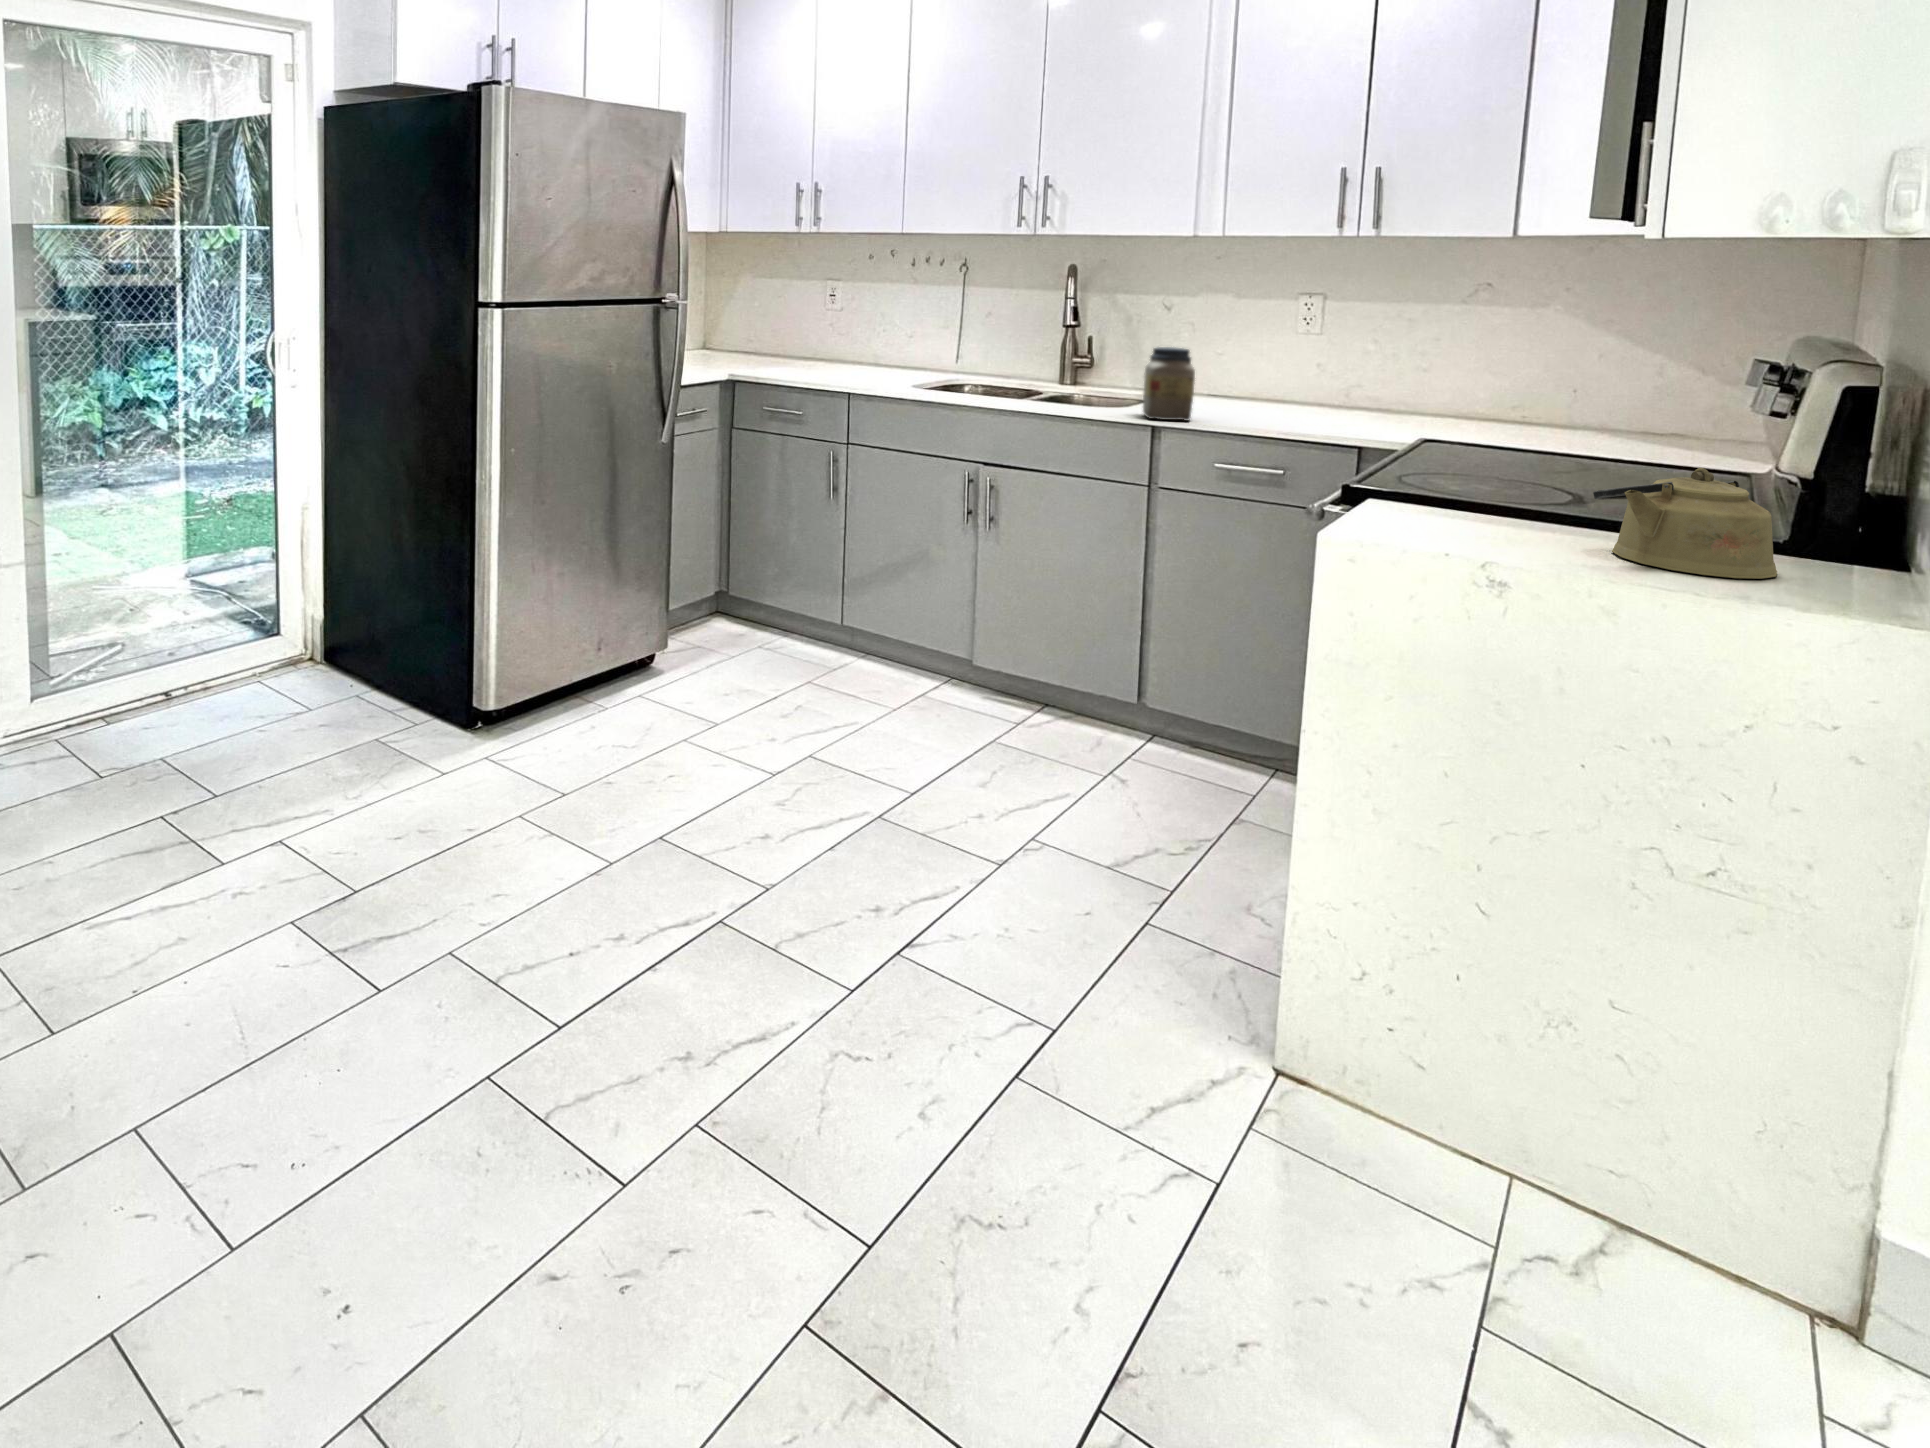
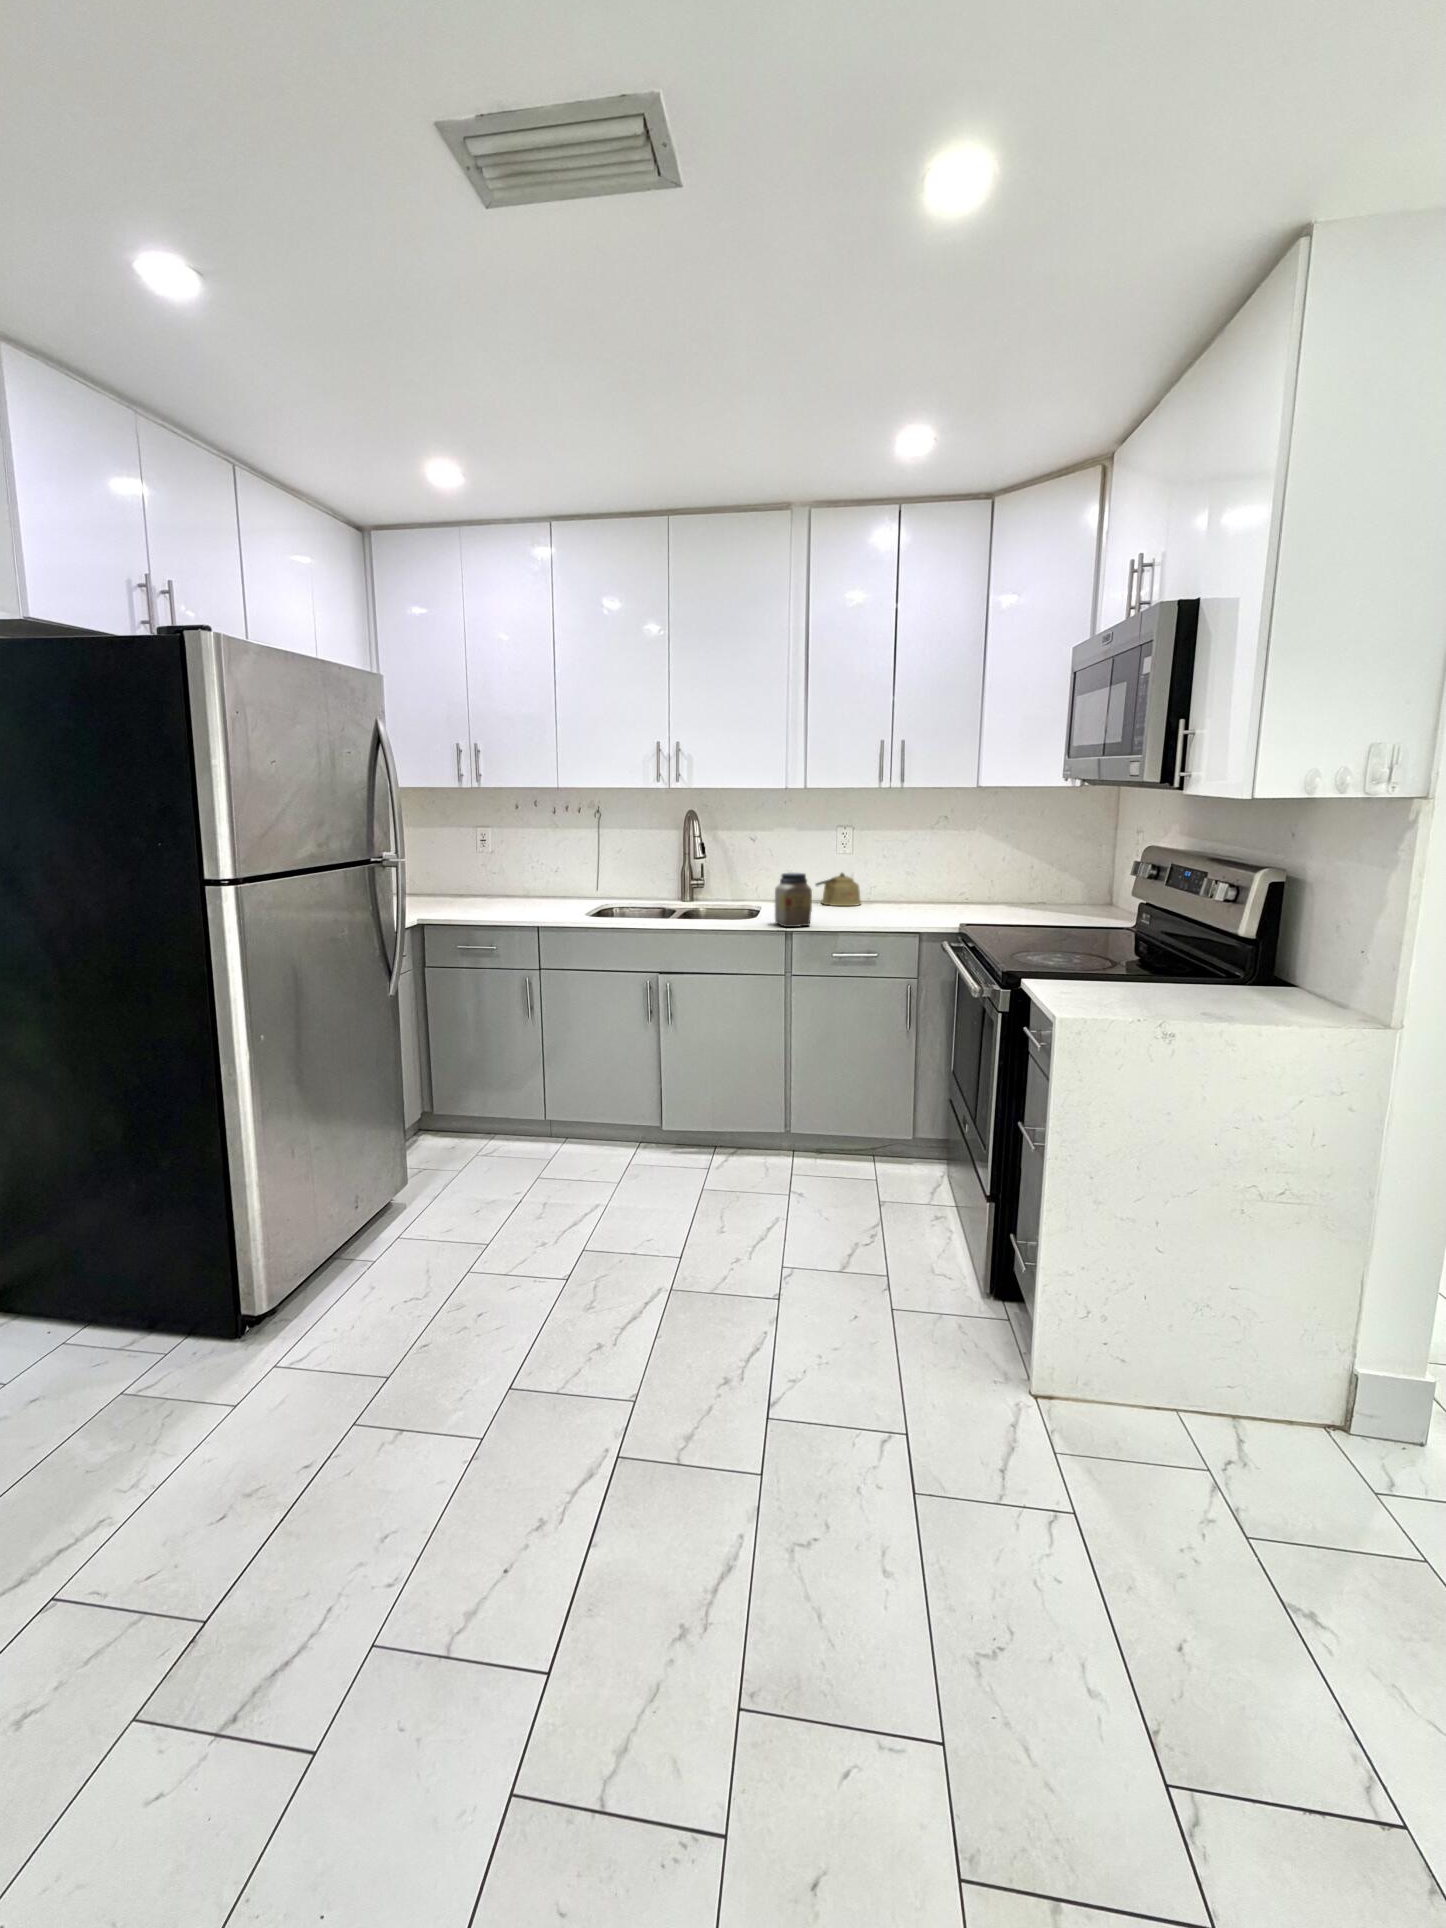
kettle: present [1593,468,1777,579] -> present [816,873,861,906]

